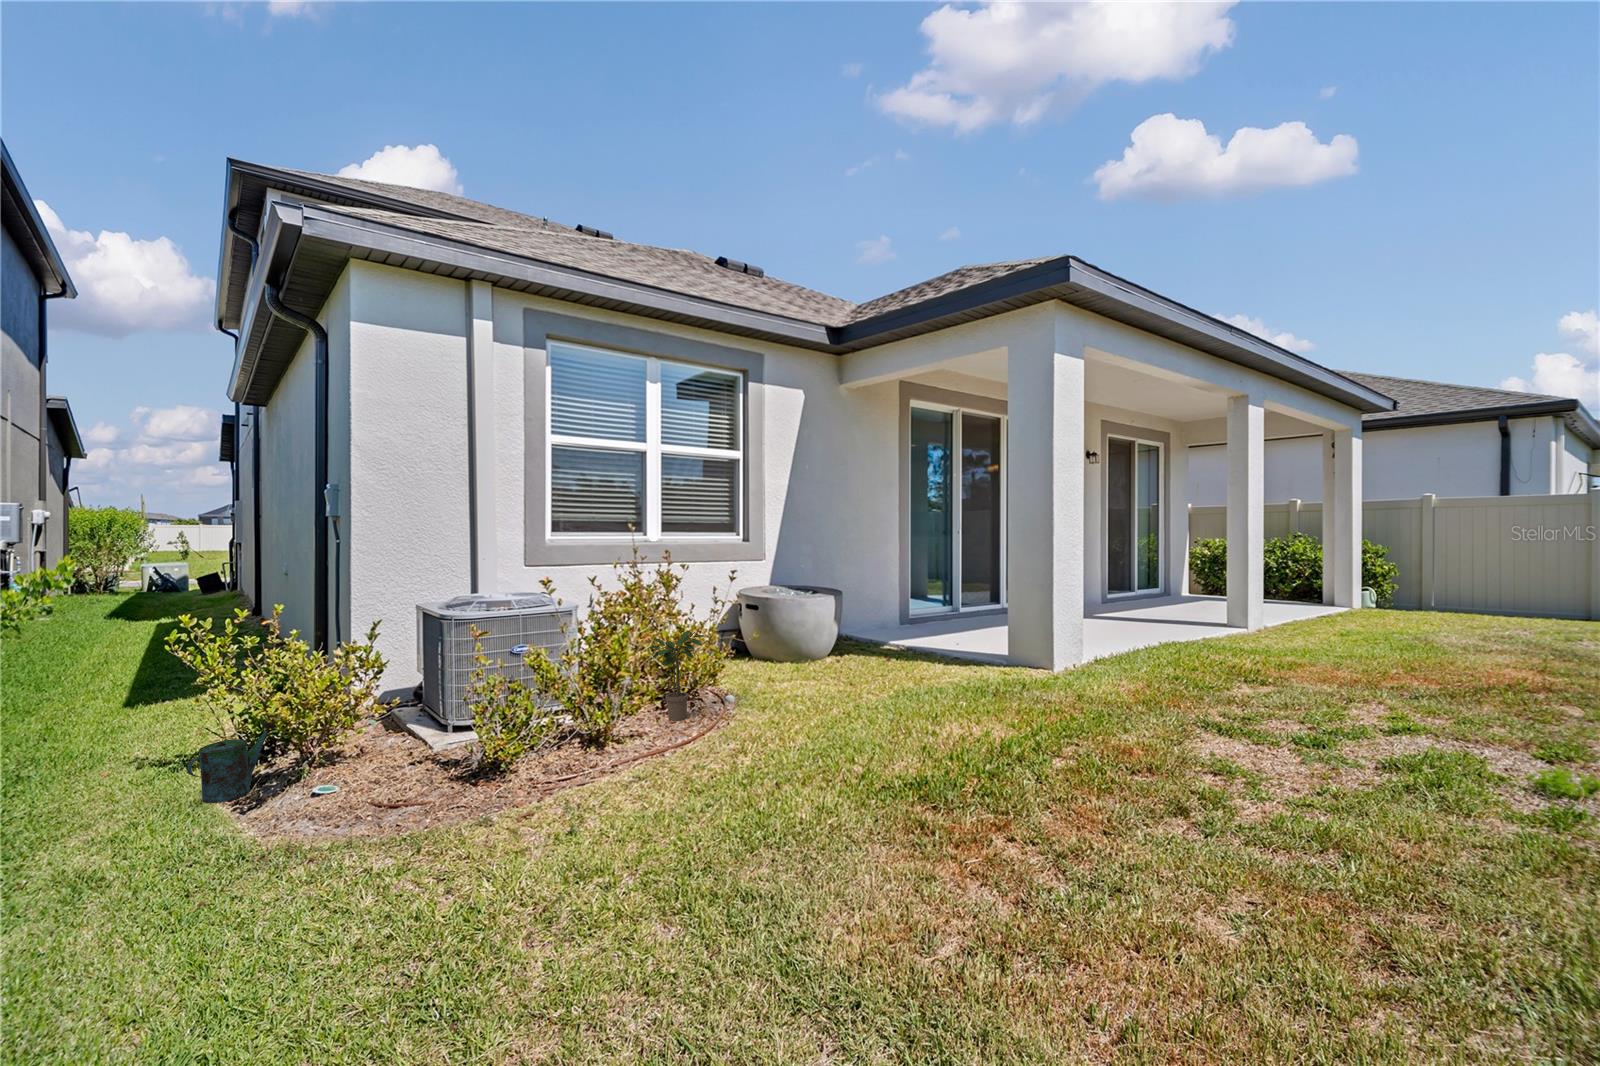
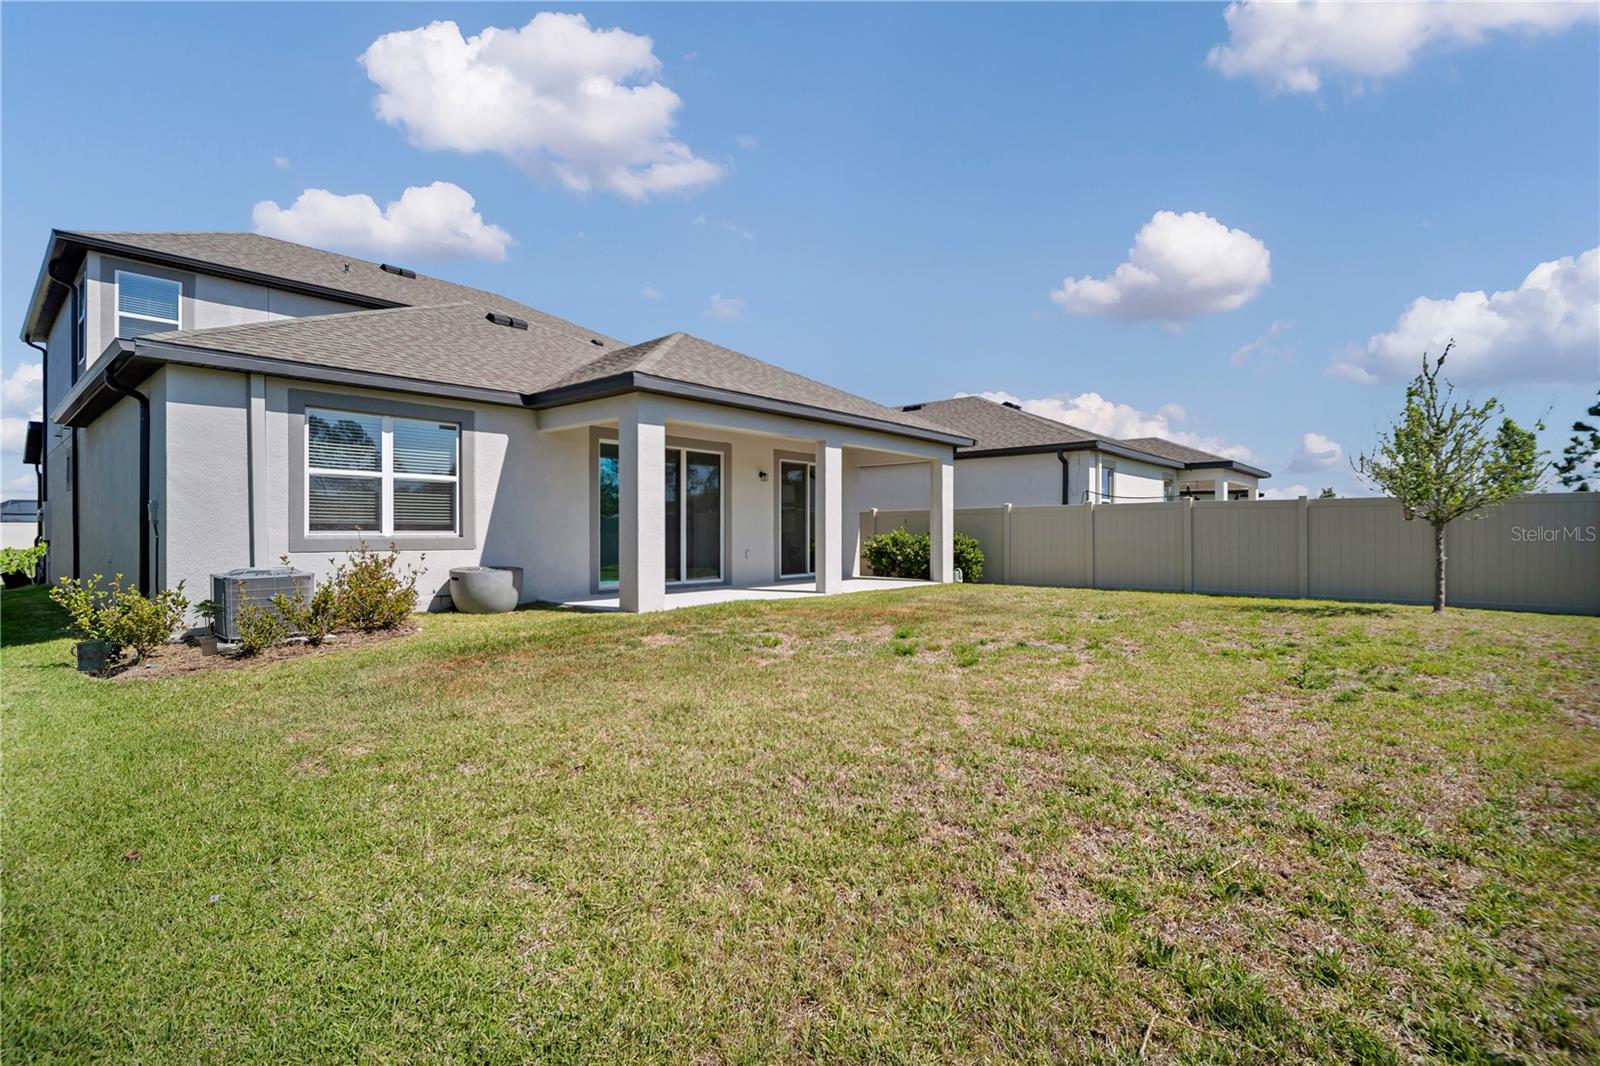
potted plant: present [648,630,706,721] -> present [191,600,230,655]

